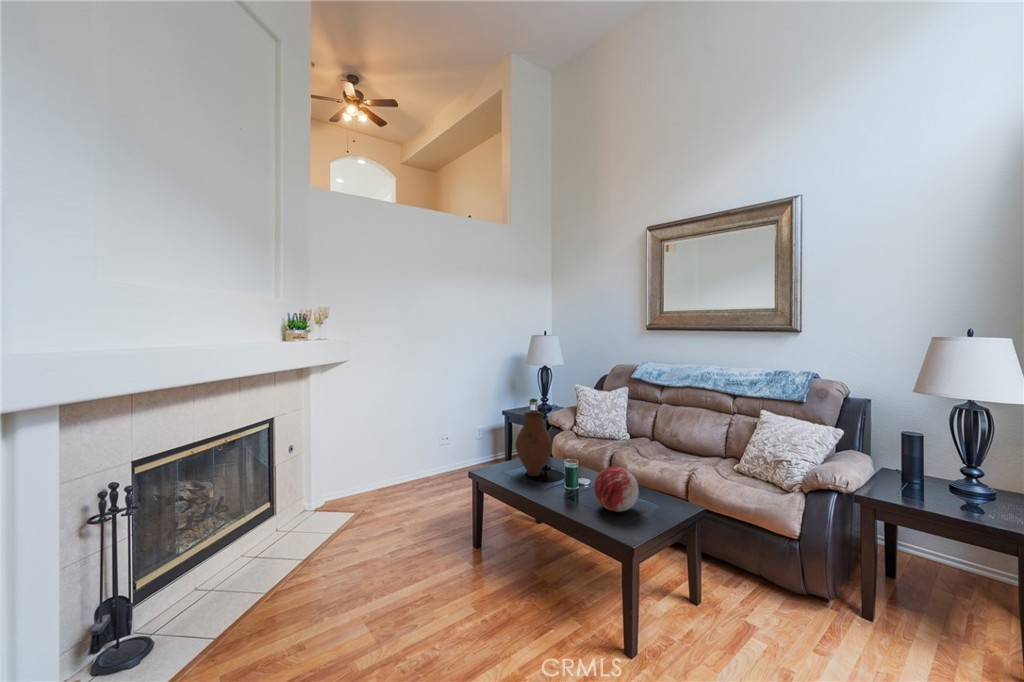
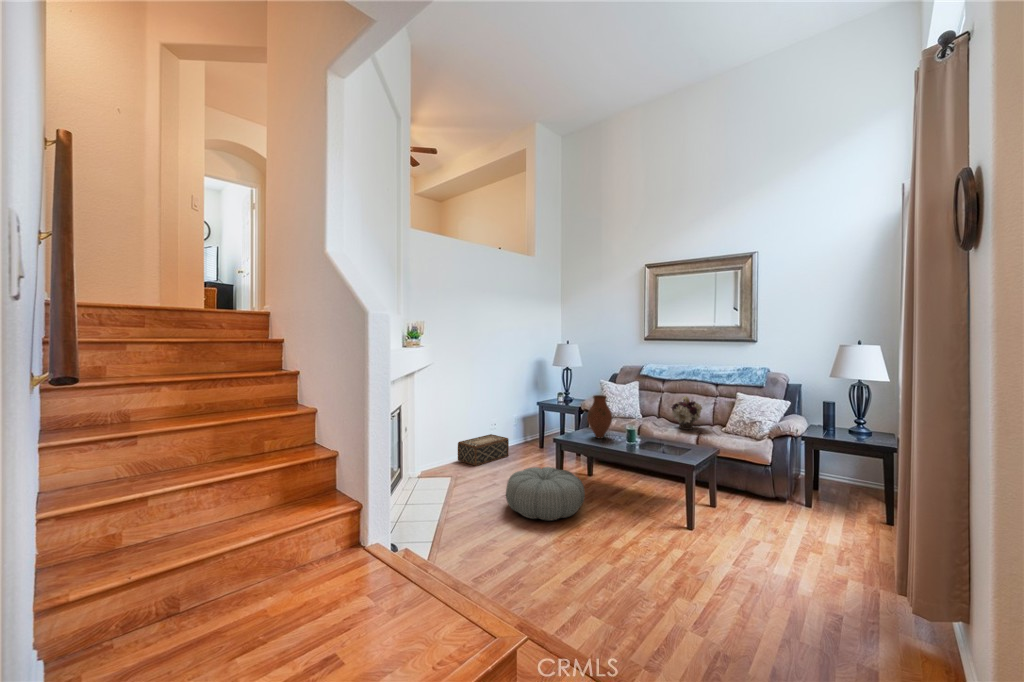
flower arrangement: none [656,413,705,465] -> present [671,396,702,430]
woven basket: none [385,452,455,496] -> present [458,434,509,466]
decorative orb: present [594,467,639,512] -> none [653,425,682,452]
pouf: none [369,516,490,610] -> present [506,467,585,520]

